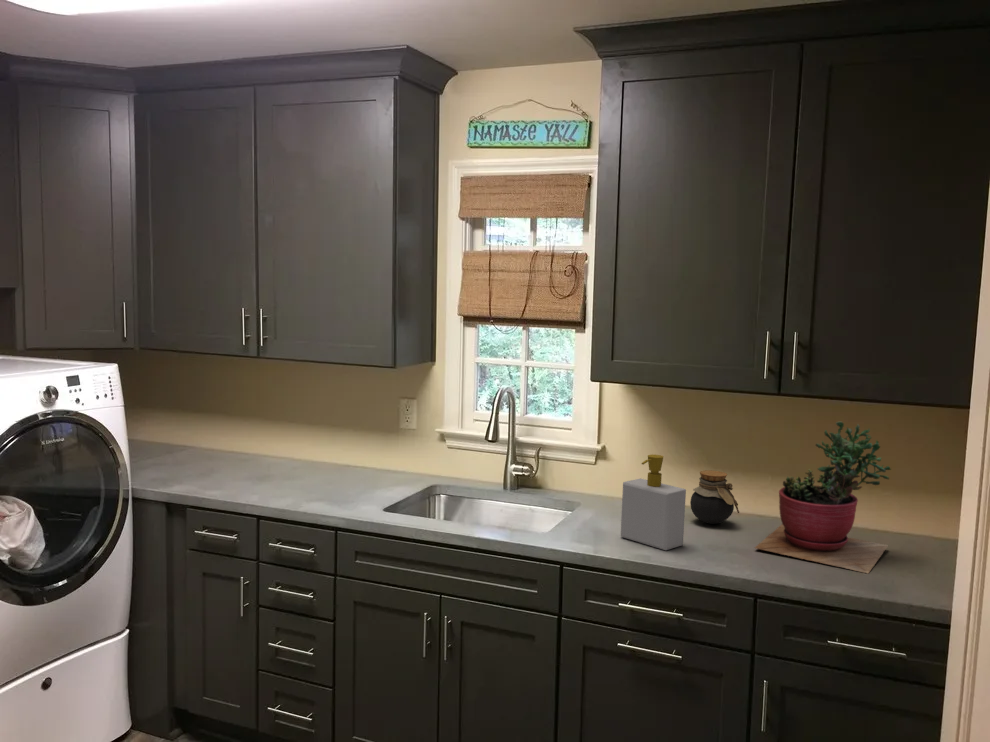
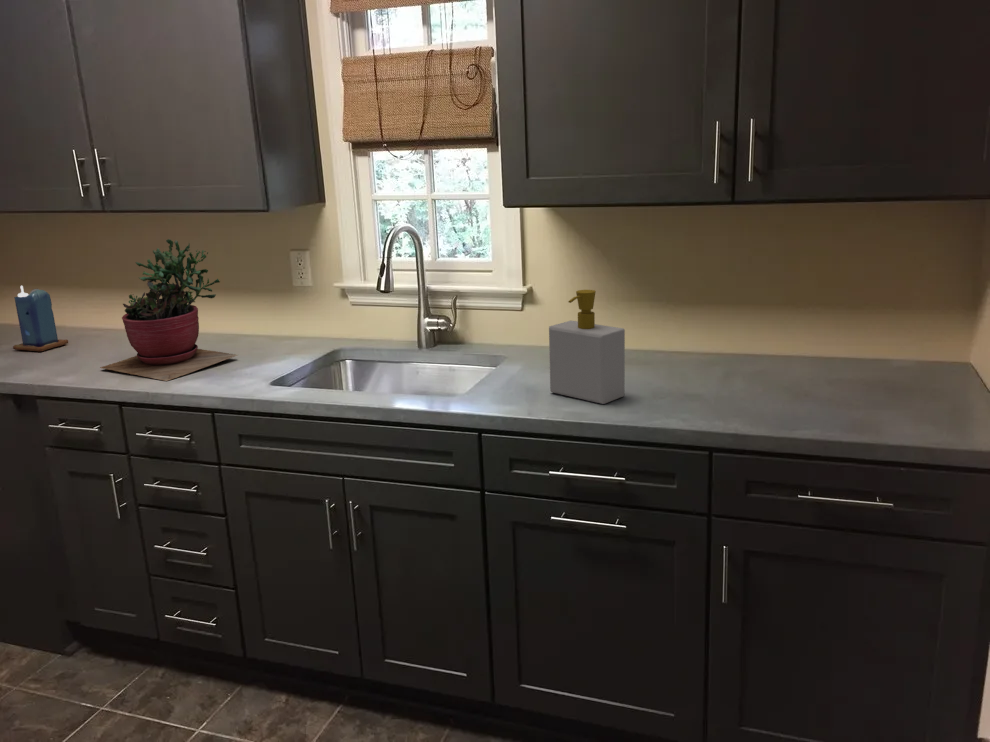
candle: none [164,410,208,466] -> present [13,286,68,352]
succulent plant: present [755,422,891,574] -> present [100,239,237,381]
jar: present [690,470,739,524] -> none [634,305,692,368]

